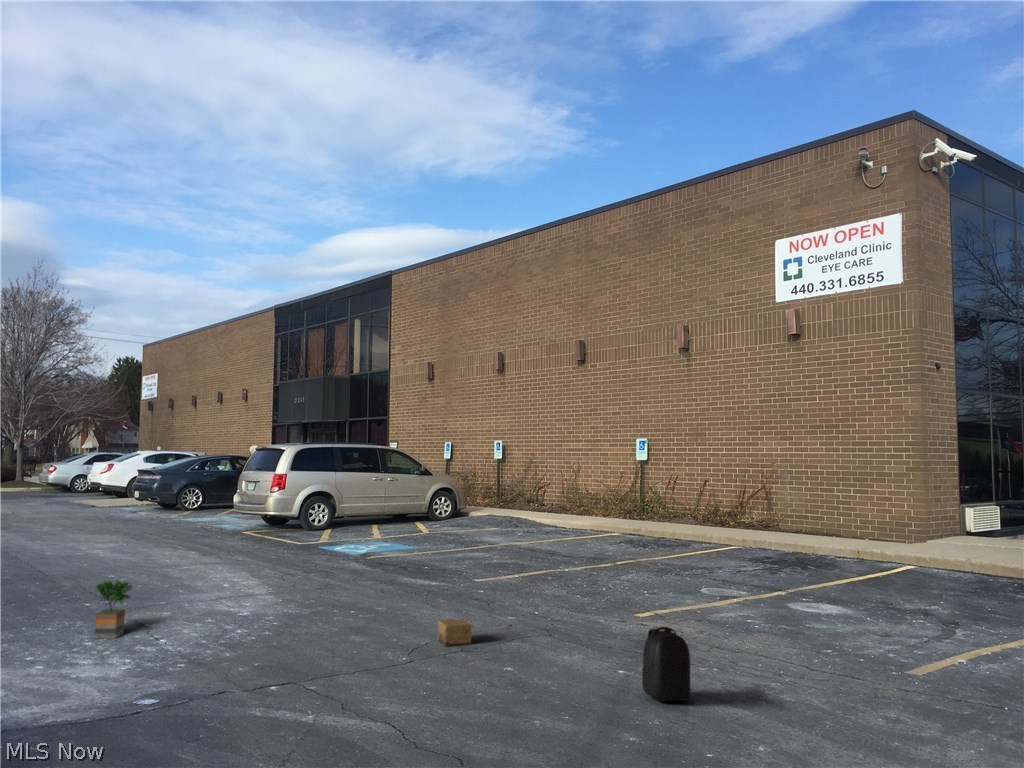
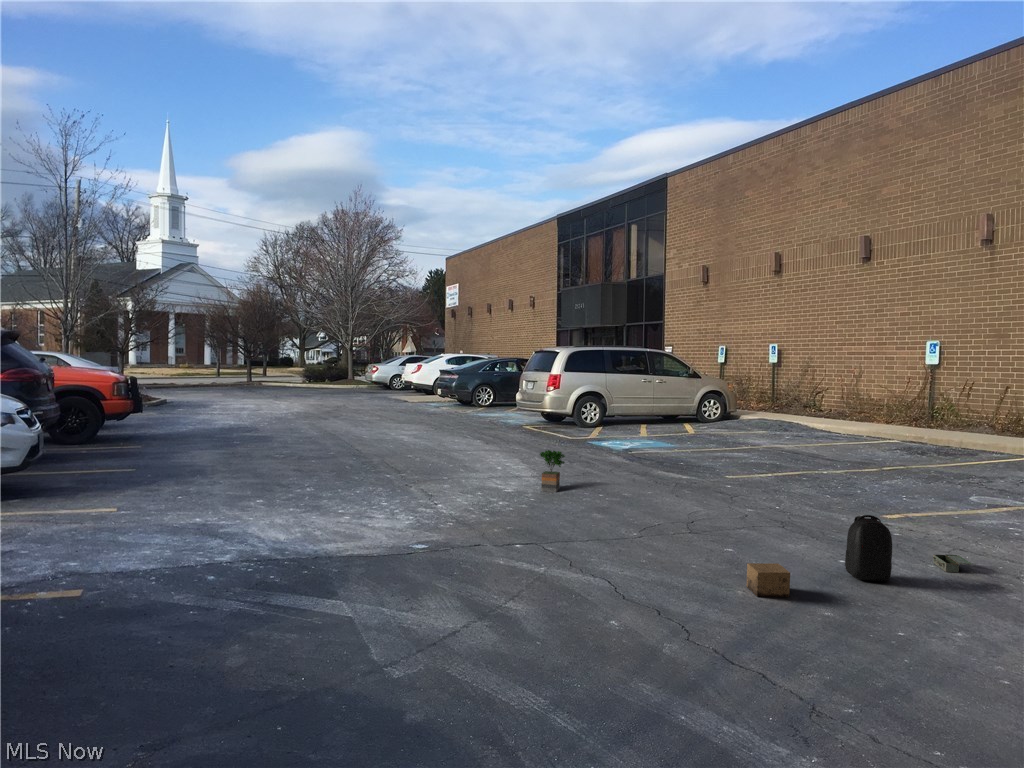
potted tree: present [94,581,132,639] -> present [540,450,565,492]
cardboard box: present [438,619,471,646] -> present [747,563,790,597]
toolbox: none [716,660,755,680] -> present [933,555,971,572]

